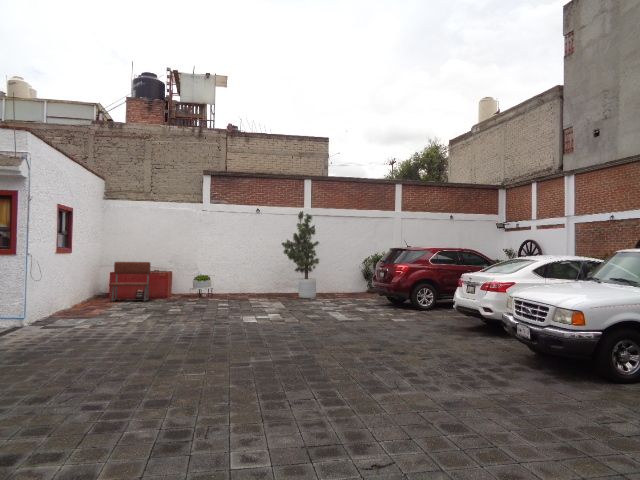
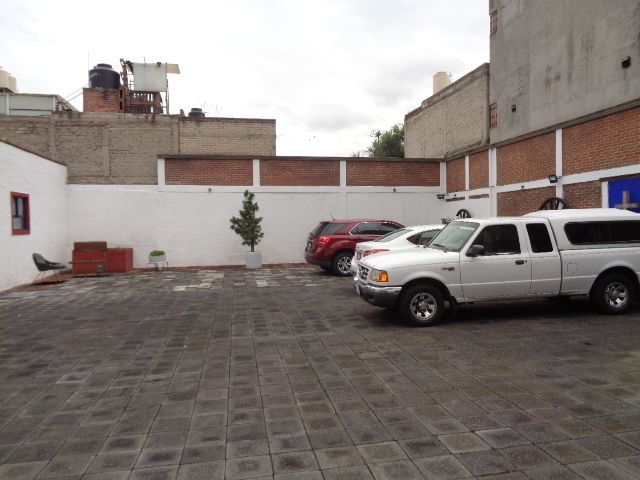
lounge chair: none [73,274,109,309] -> present [32,253,66,283]

